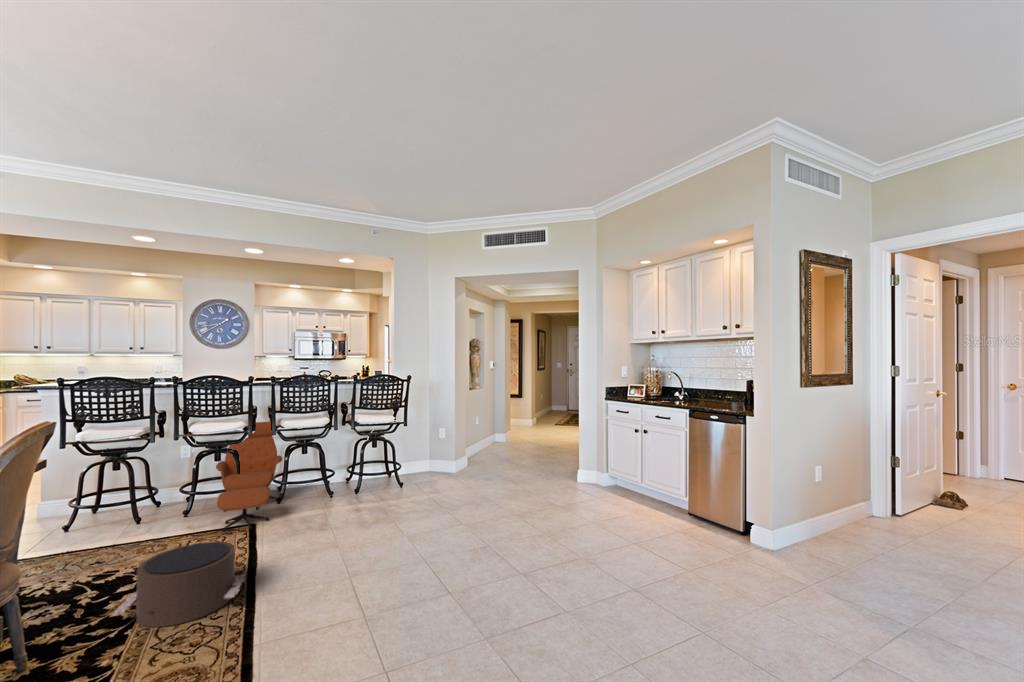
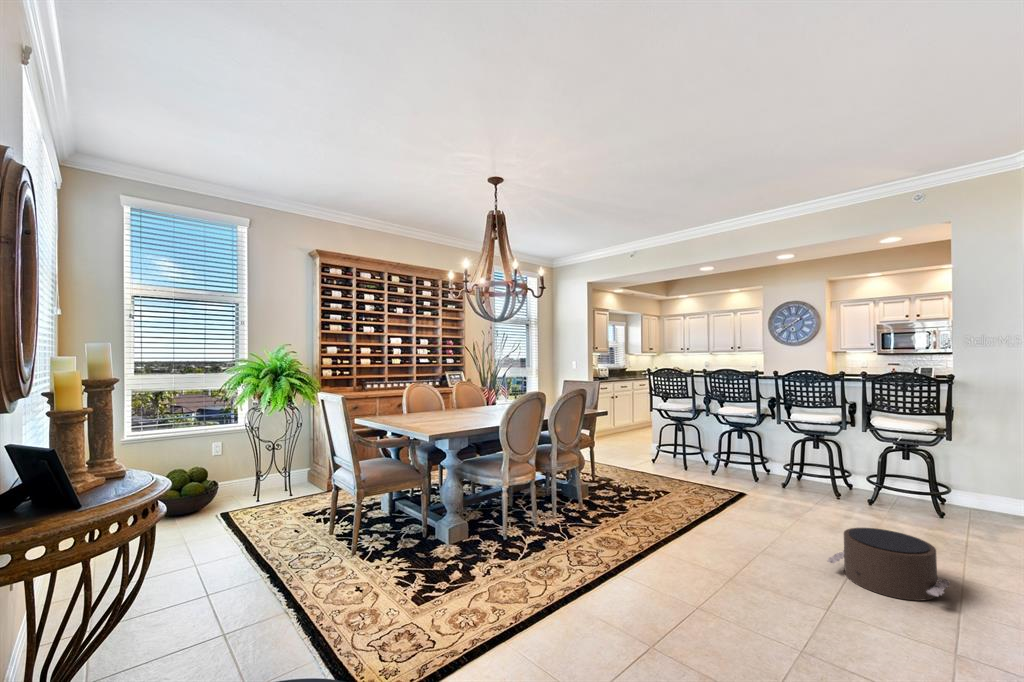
lounge chair: present [216,422,282,531] -> none [908,425,995,542]

